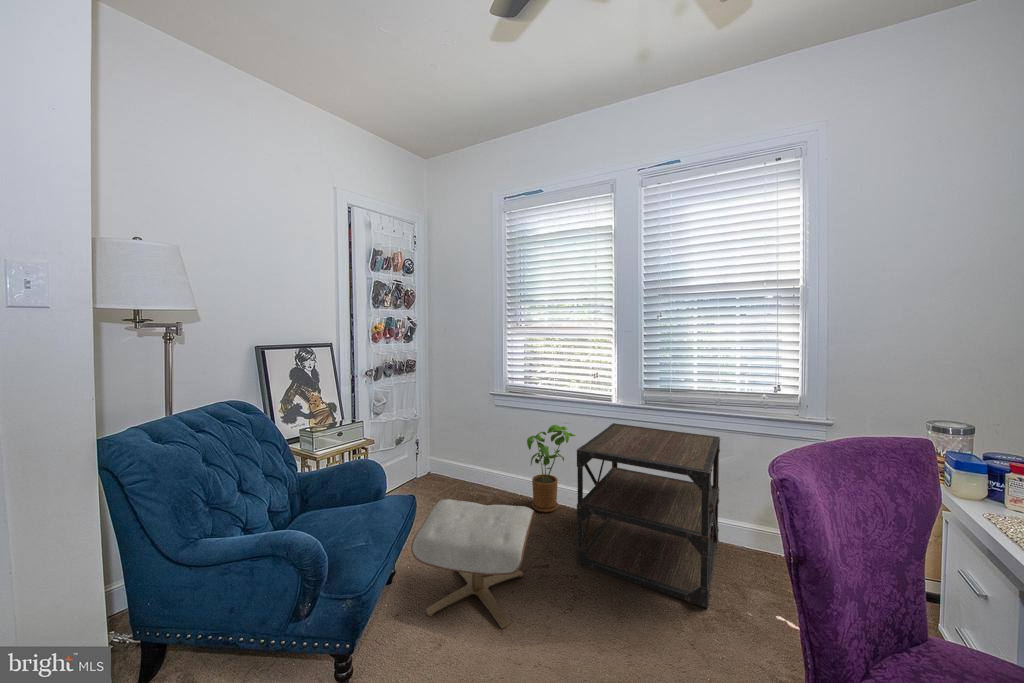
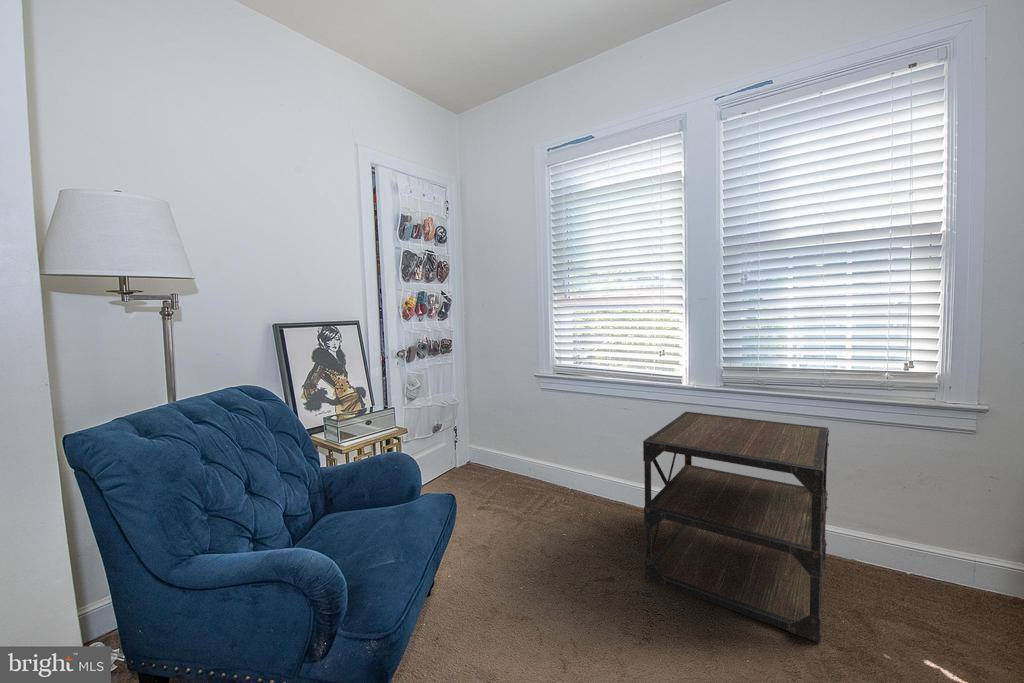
house plant: present [527,425,575,512] -> none [580,413,640,516]
ottoman: present [411,499,535,628] -> none [447,497,593,652]

